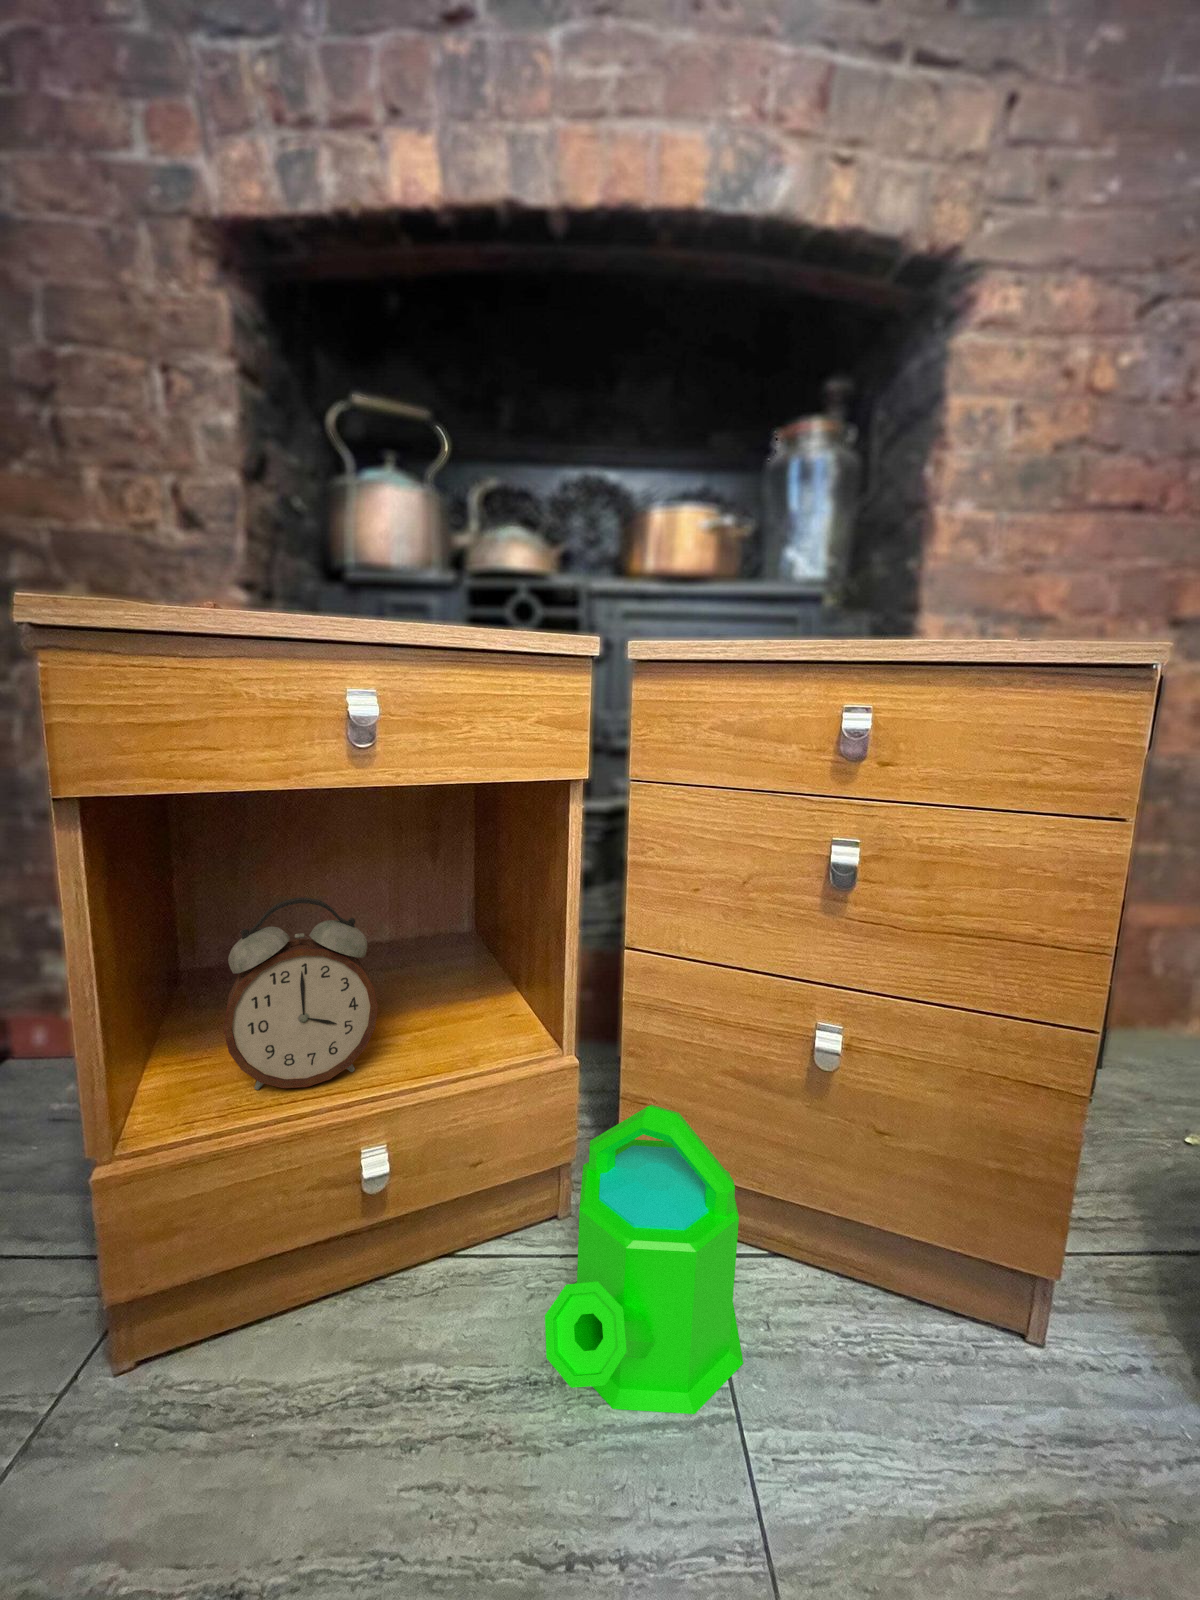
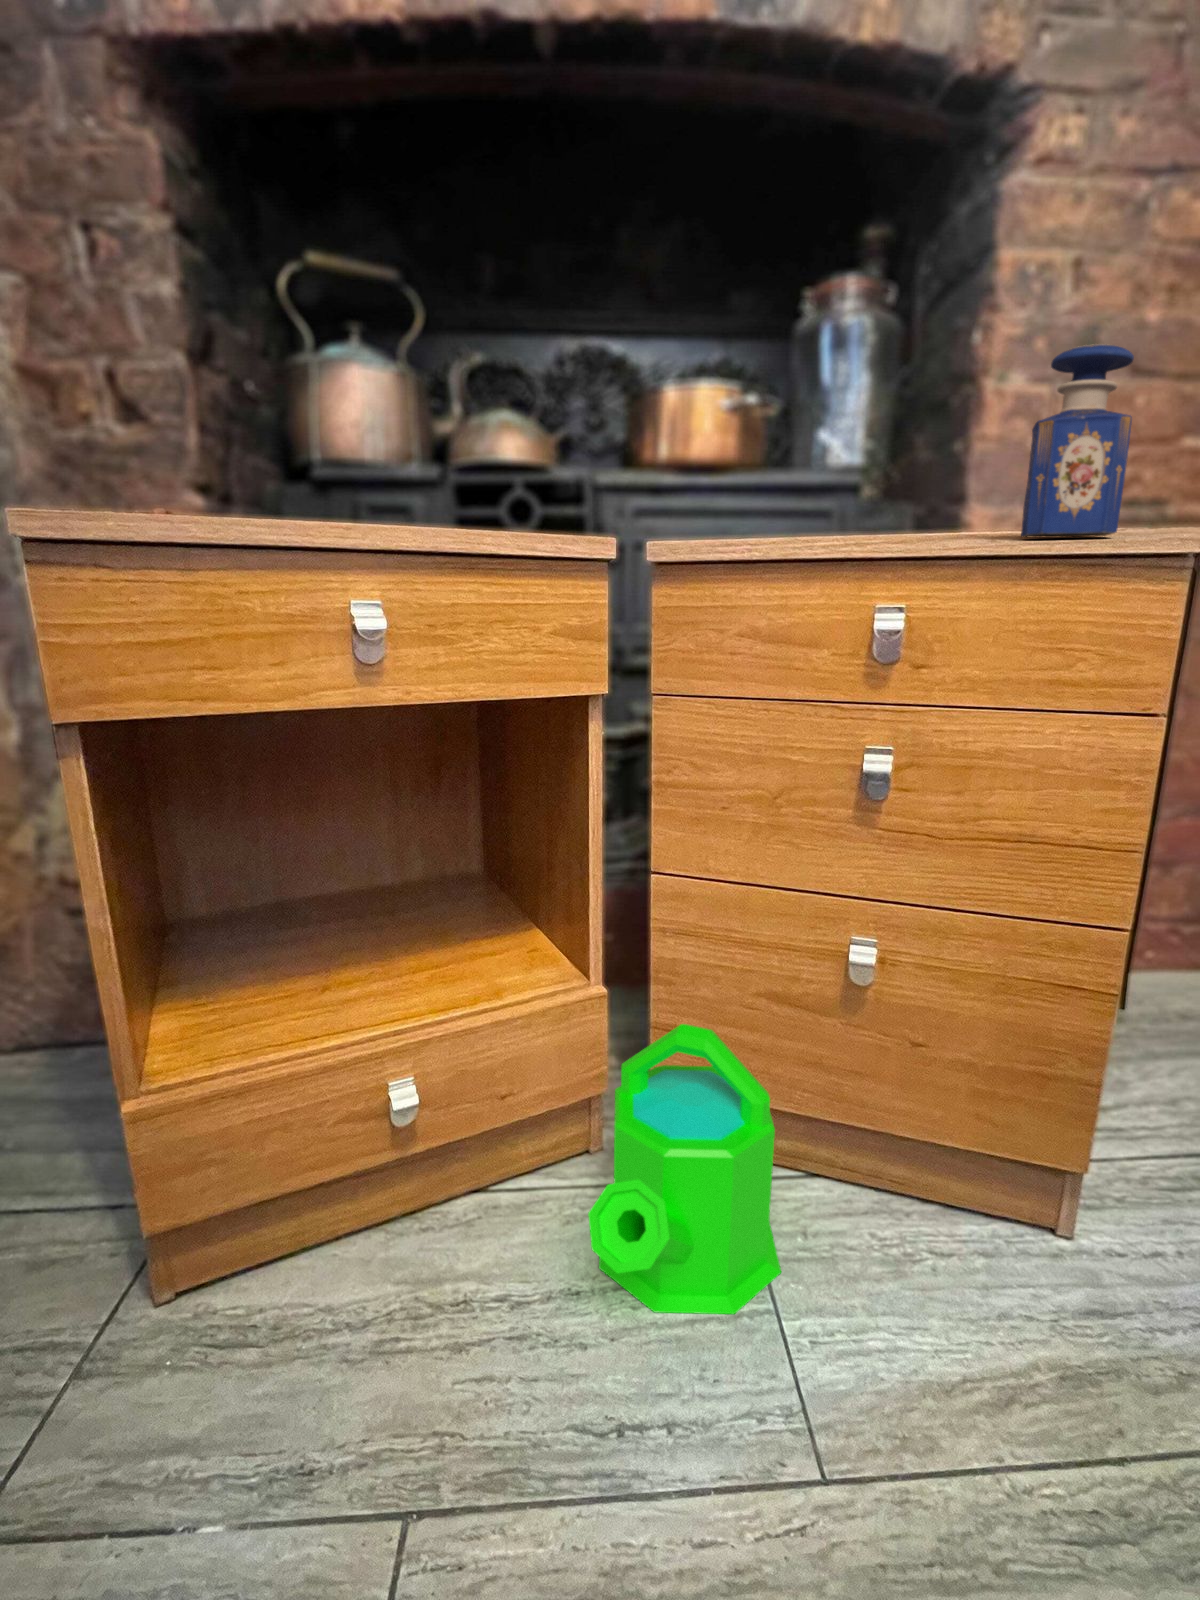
perfume bottle: none [984,464,1097,646] -> present [1021,344,1134,538]
alarm clock: present [224,898,378,1090] -> none [241,826,396,1024]

